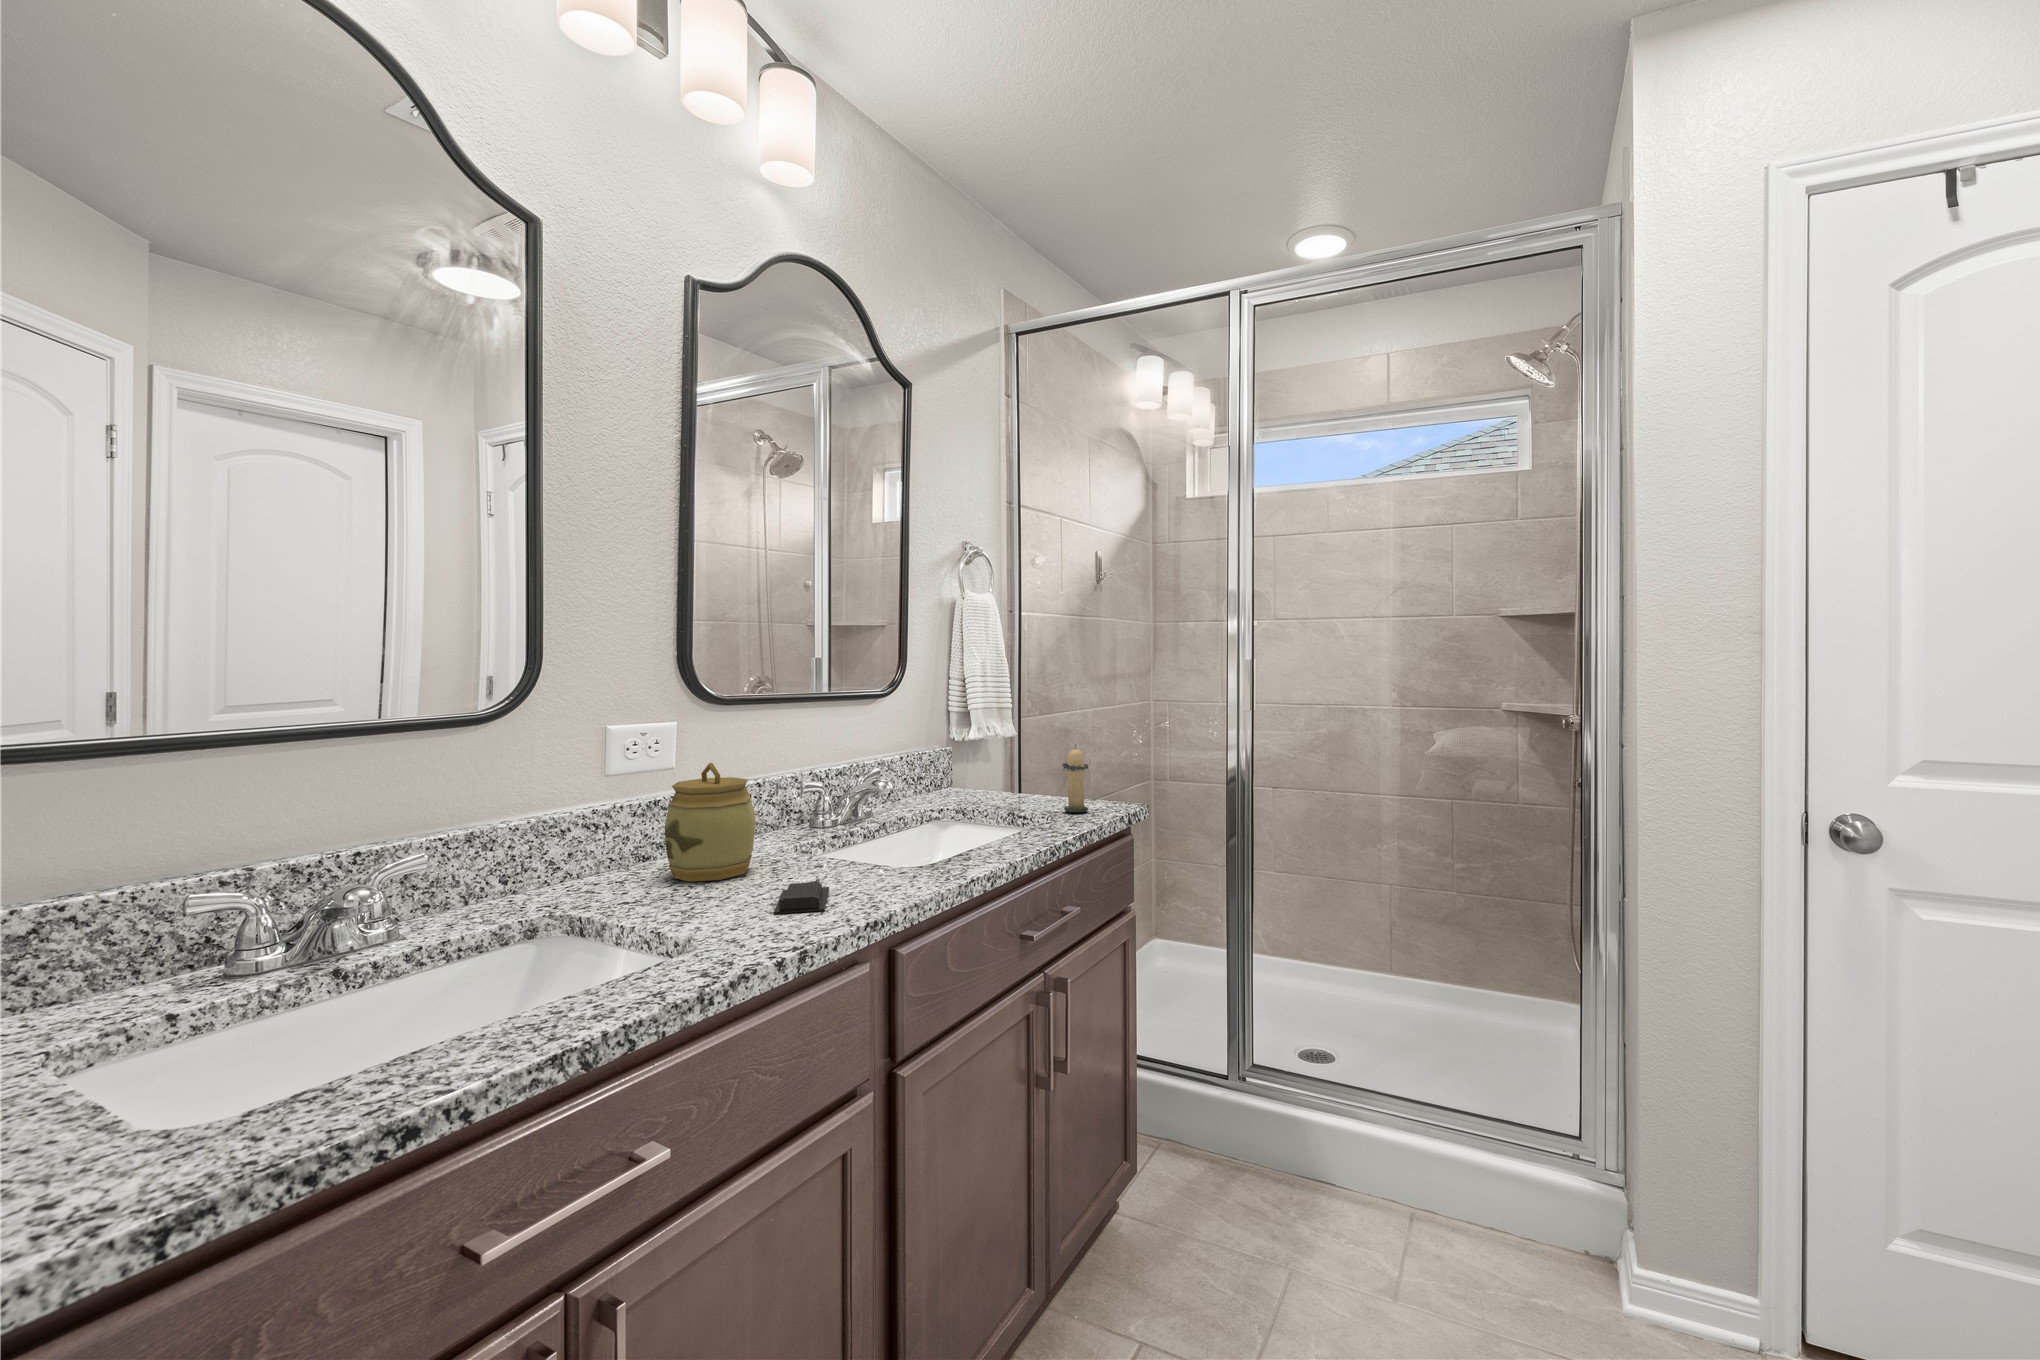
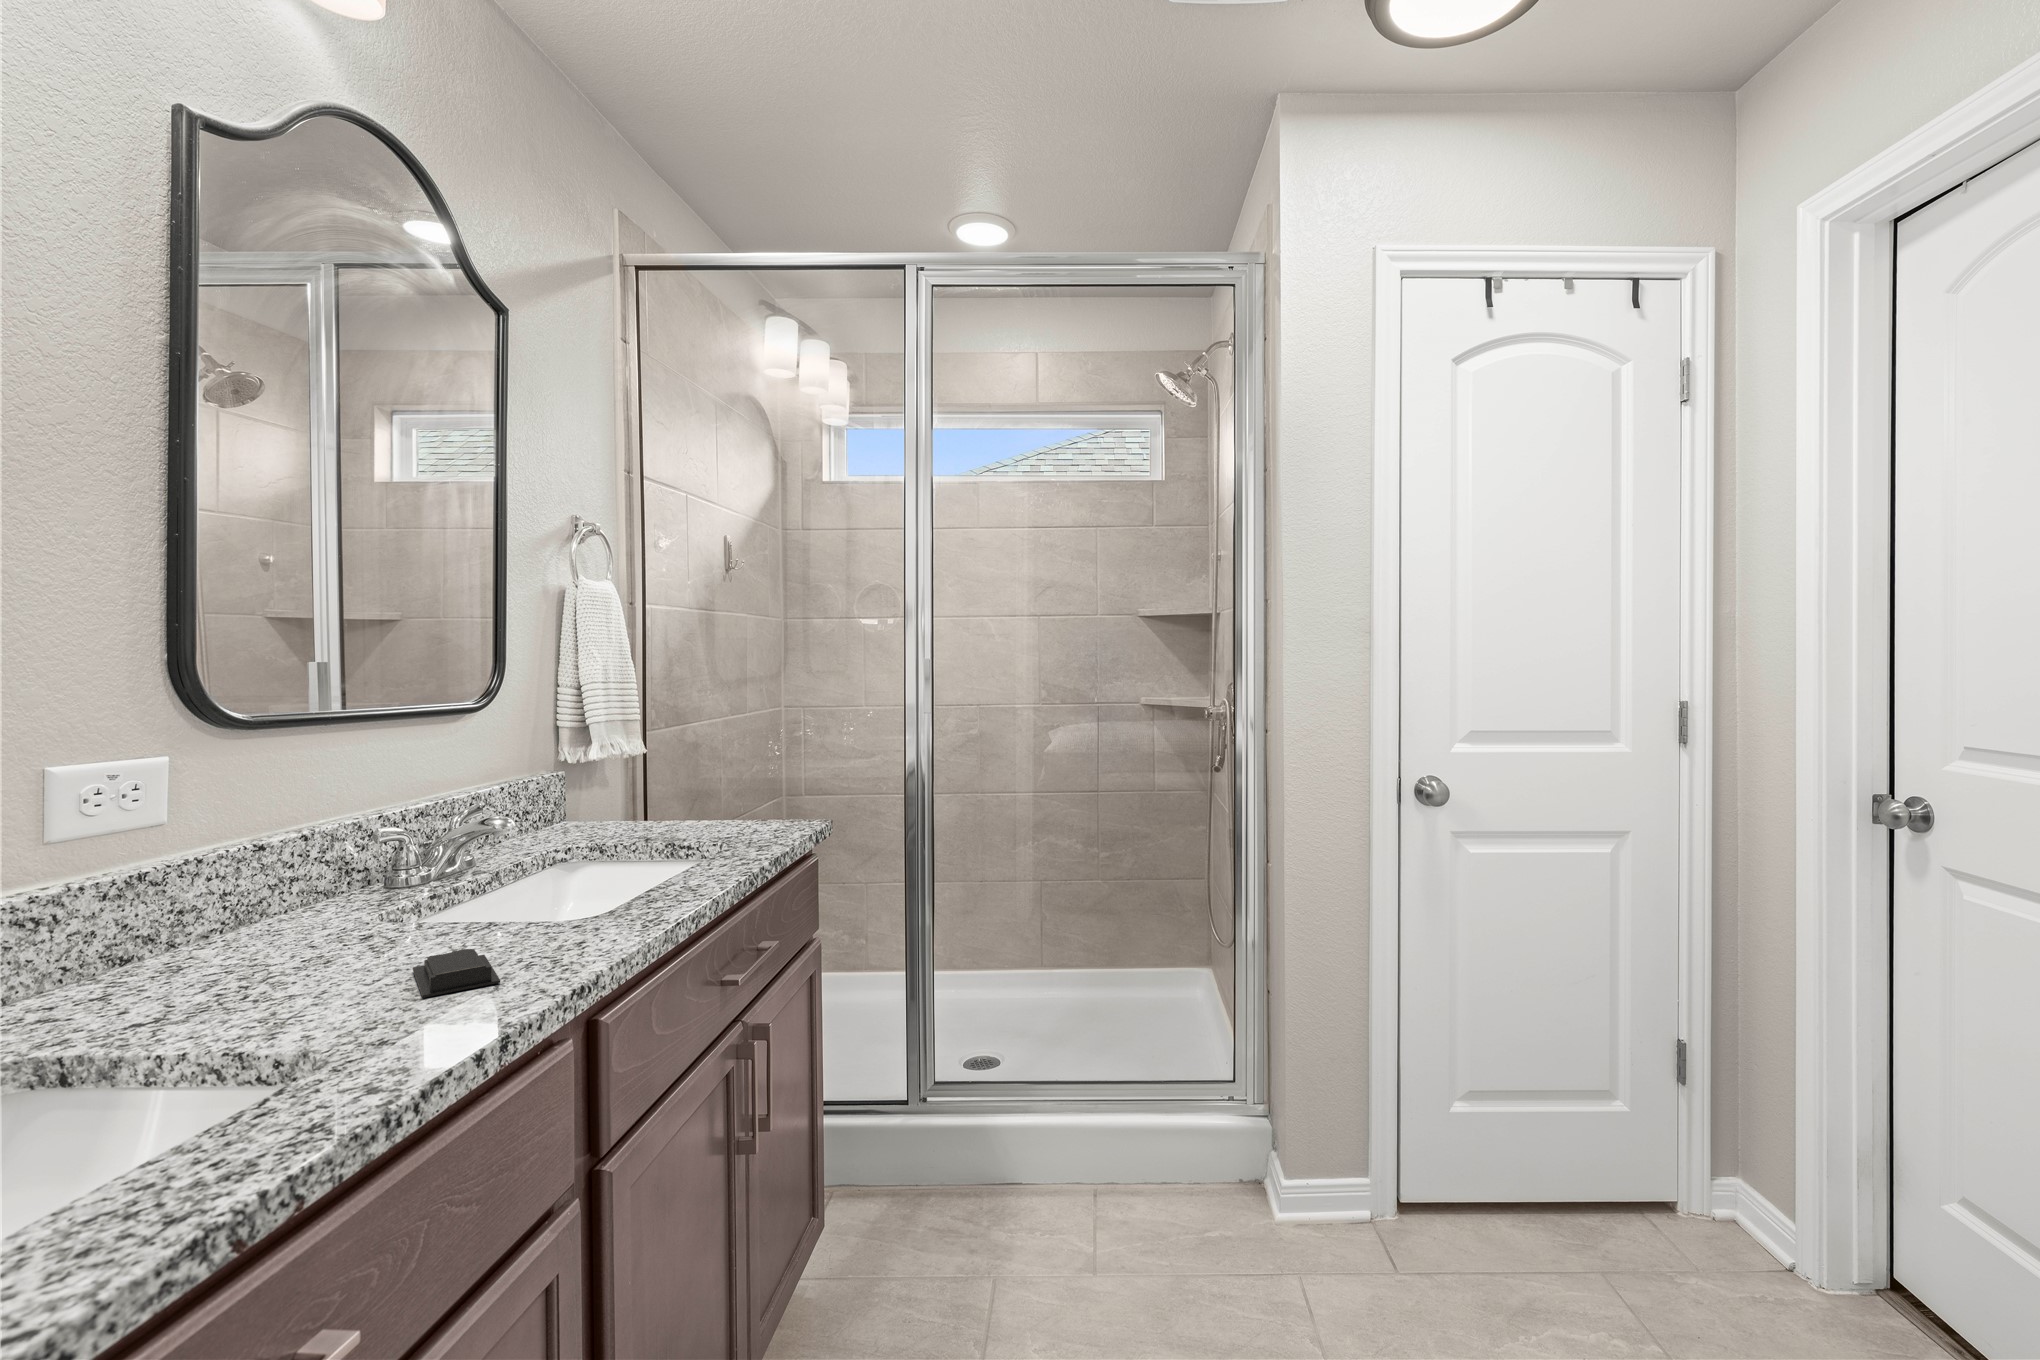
candle: present [1062,744,1088,812] -> none [728,756,770,839]
jar: present [664,763,756,882] -> none [184,803,336,979]

